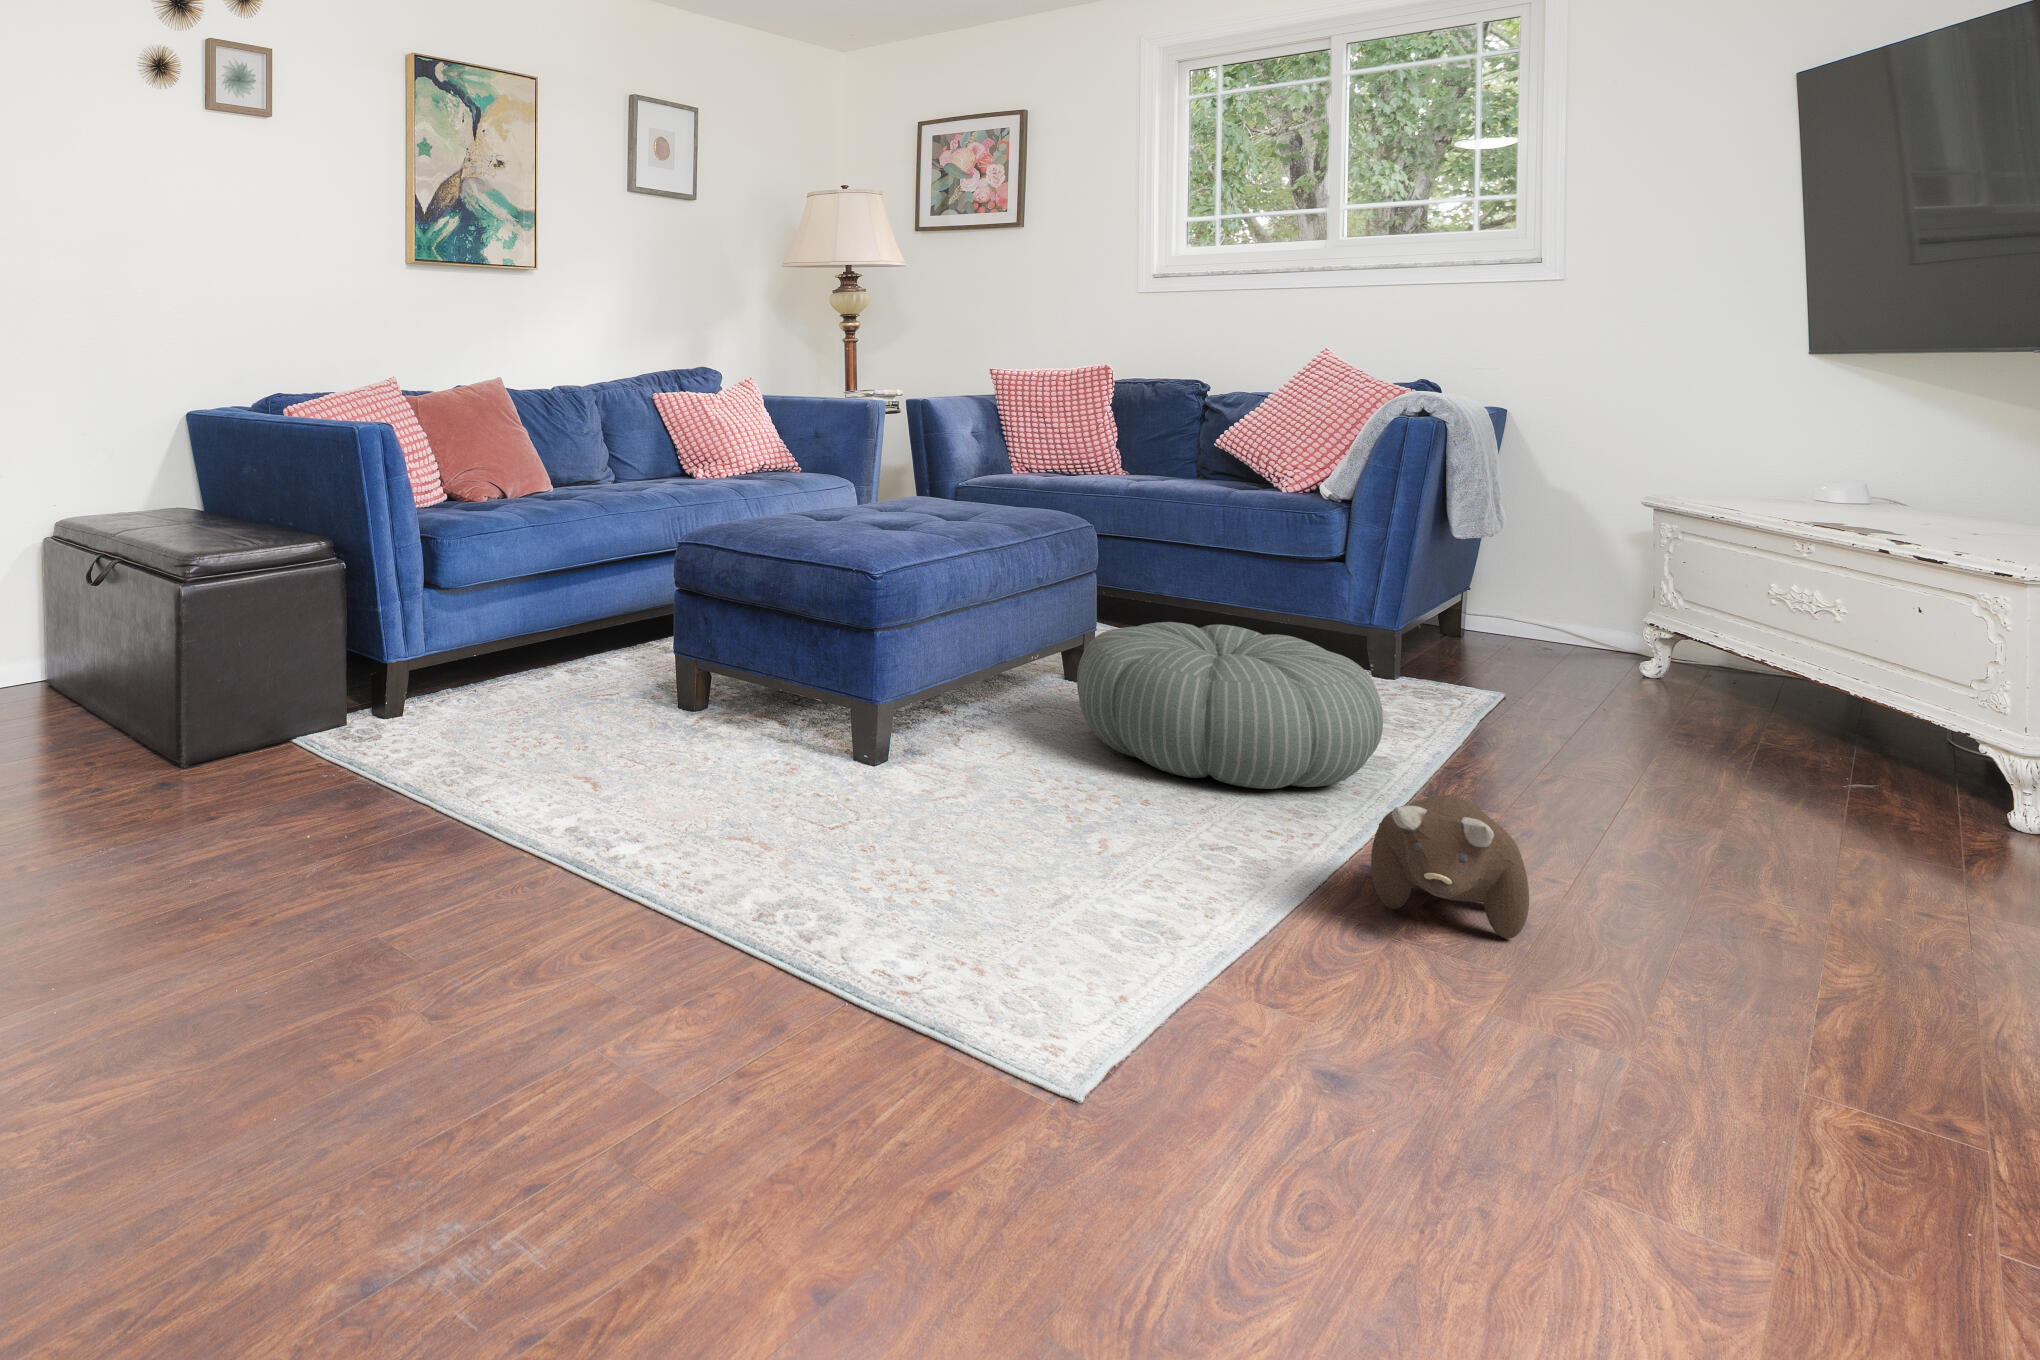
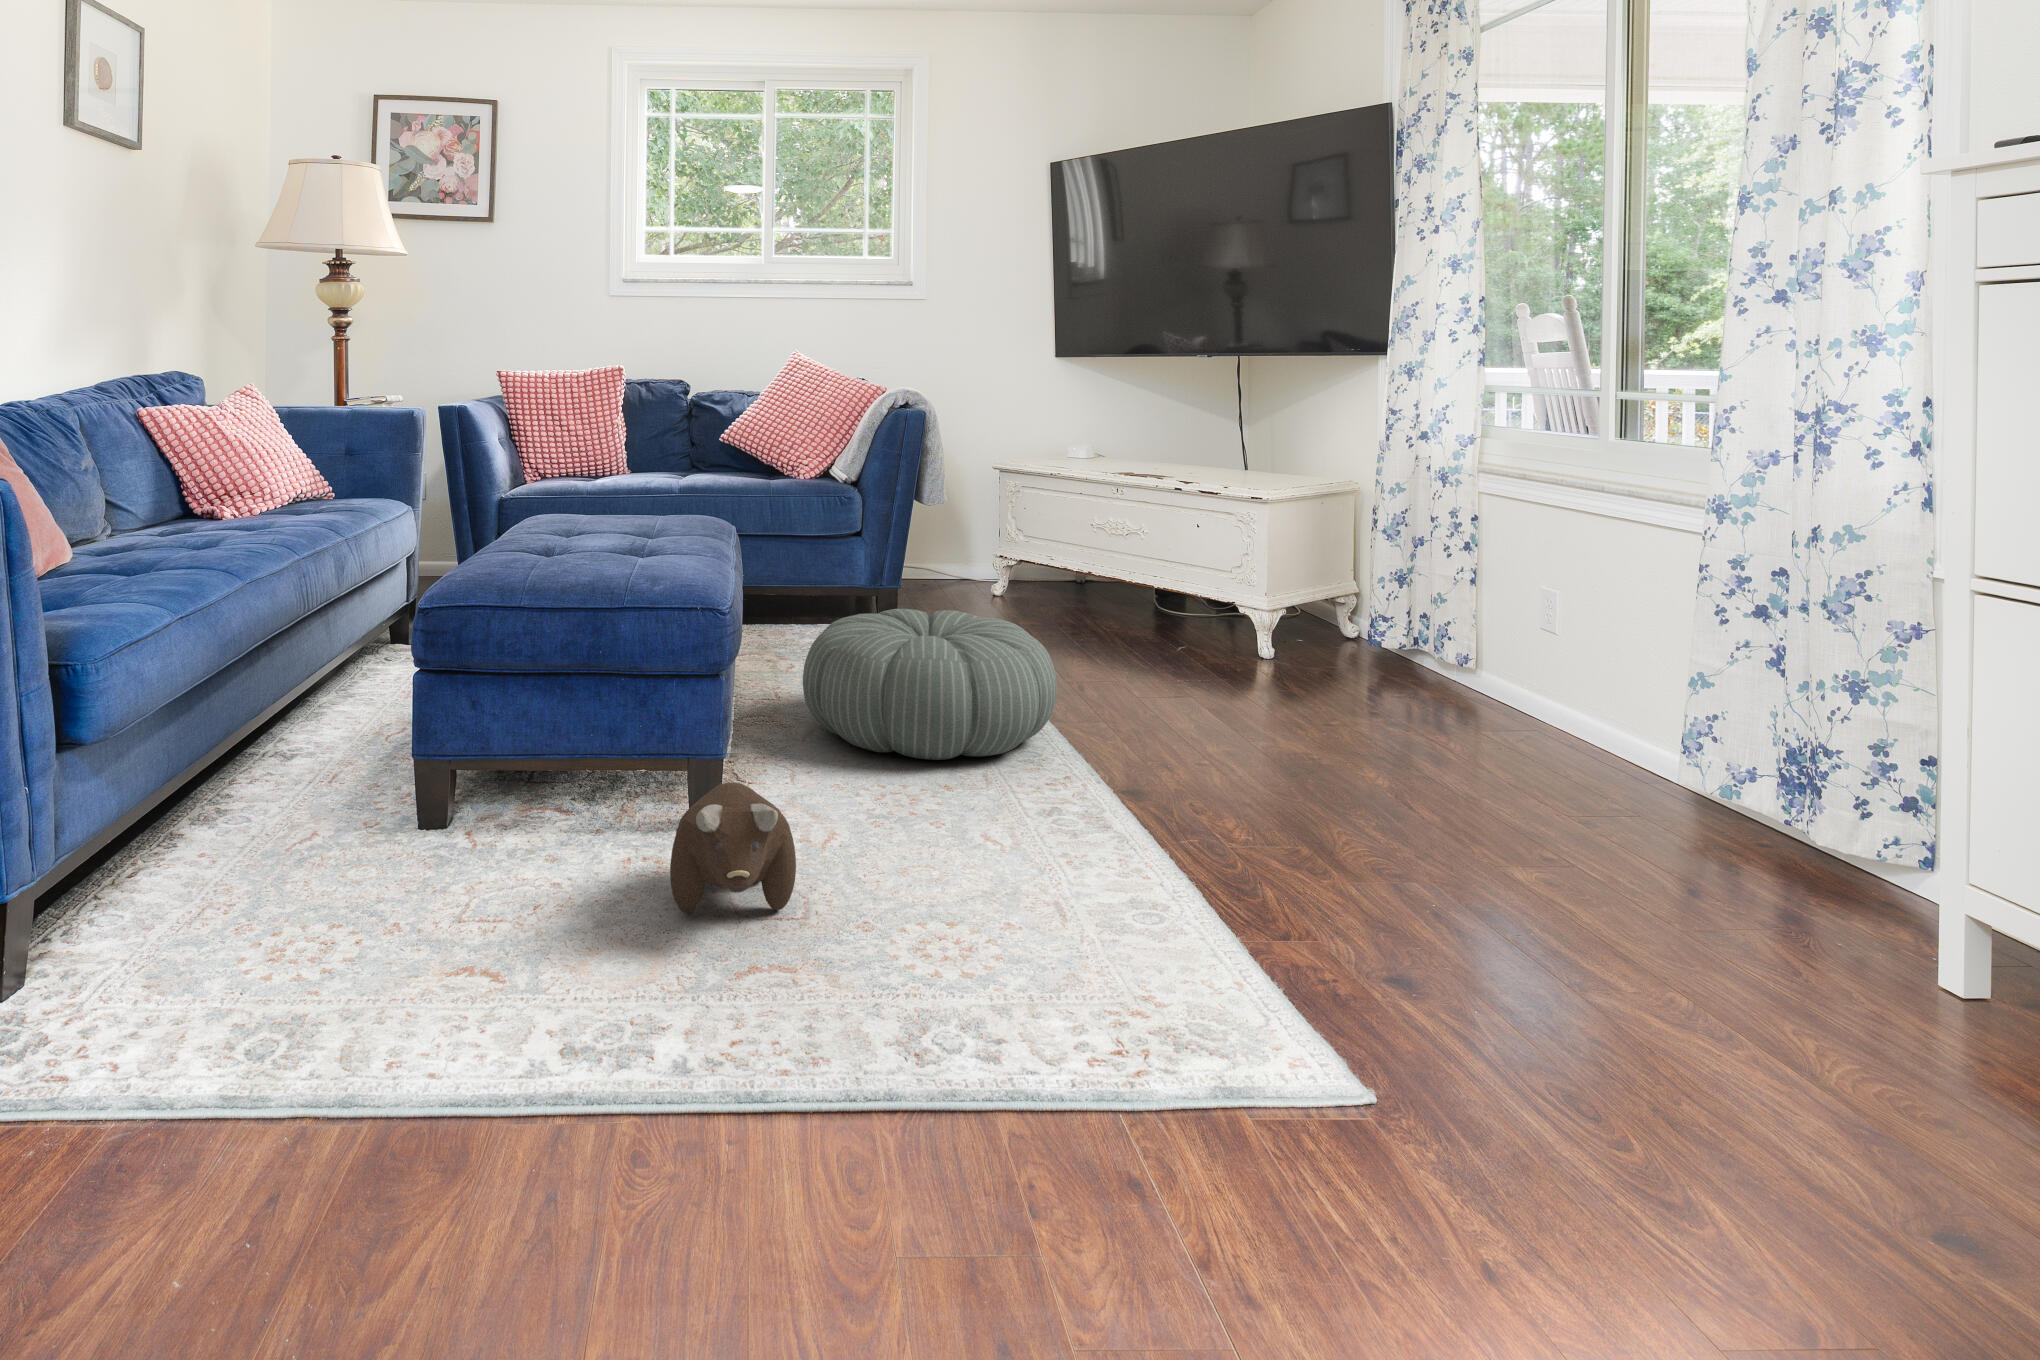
plush toy: present [1371,795,1529,939] -> present [670,782,796,913]

